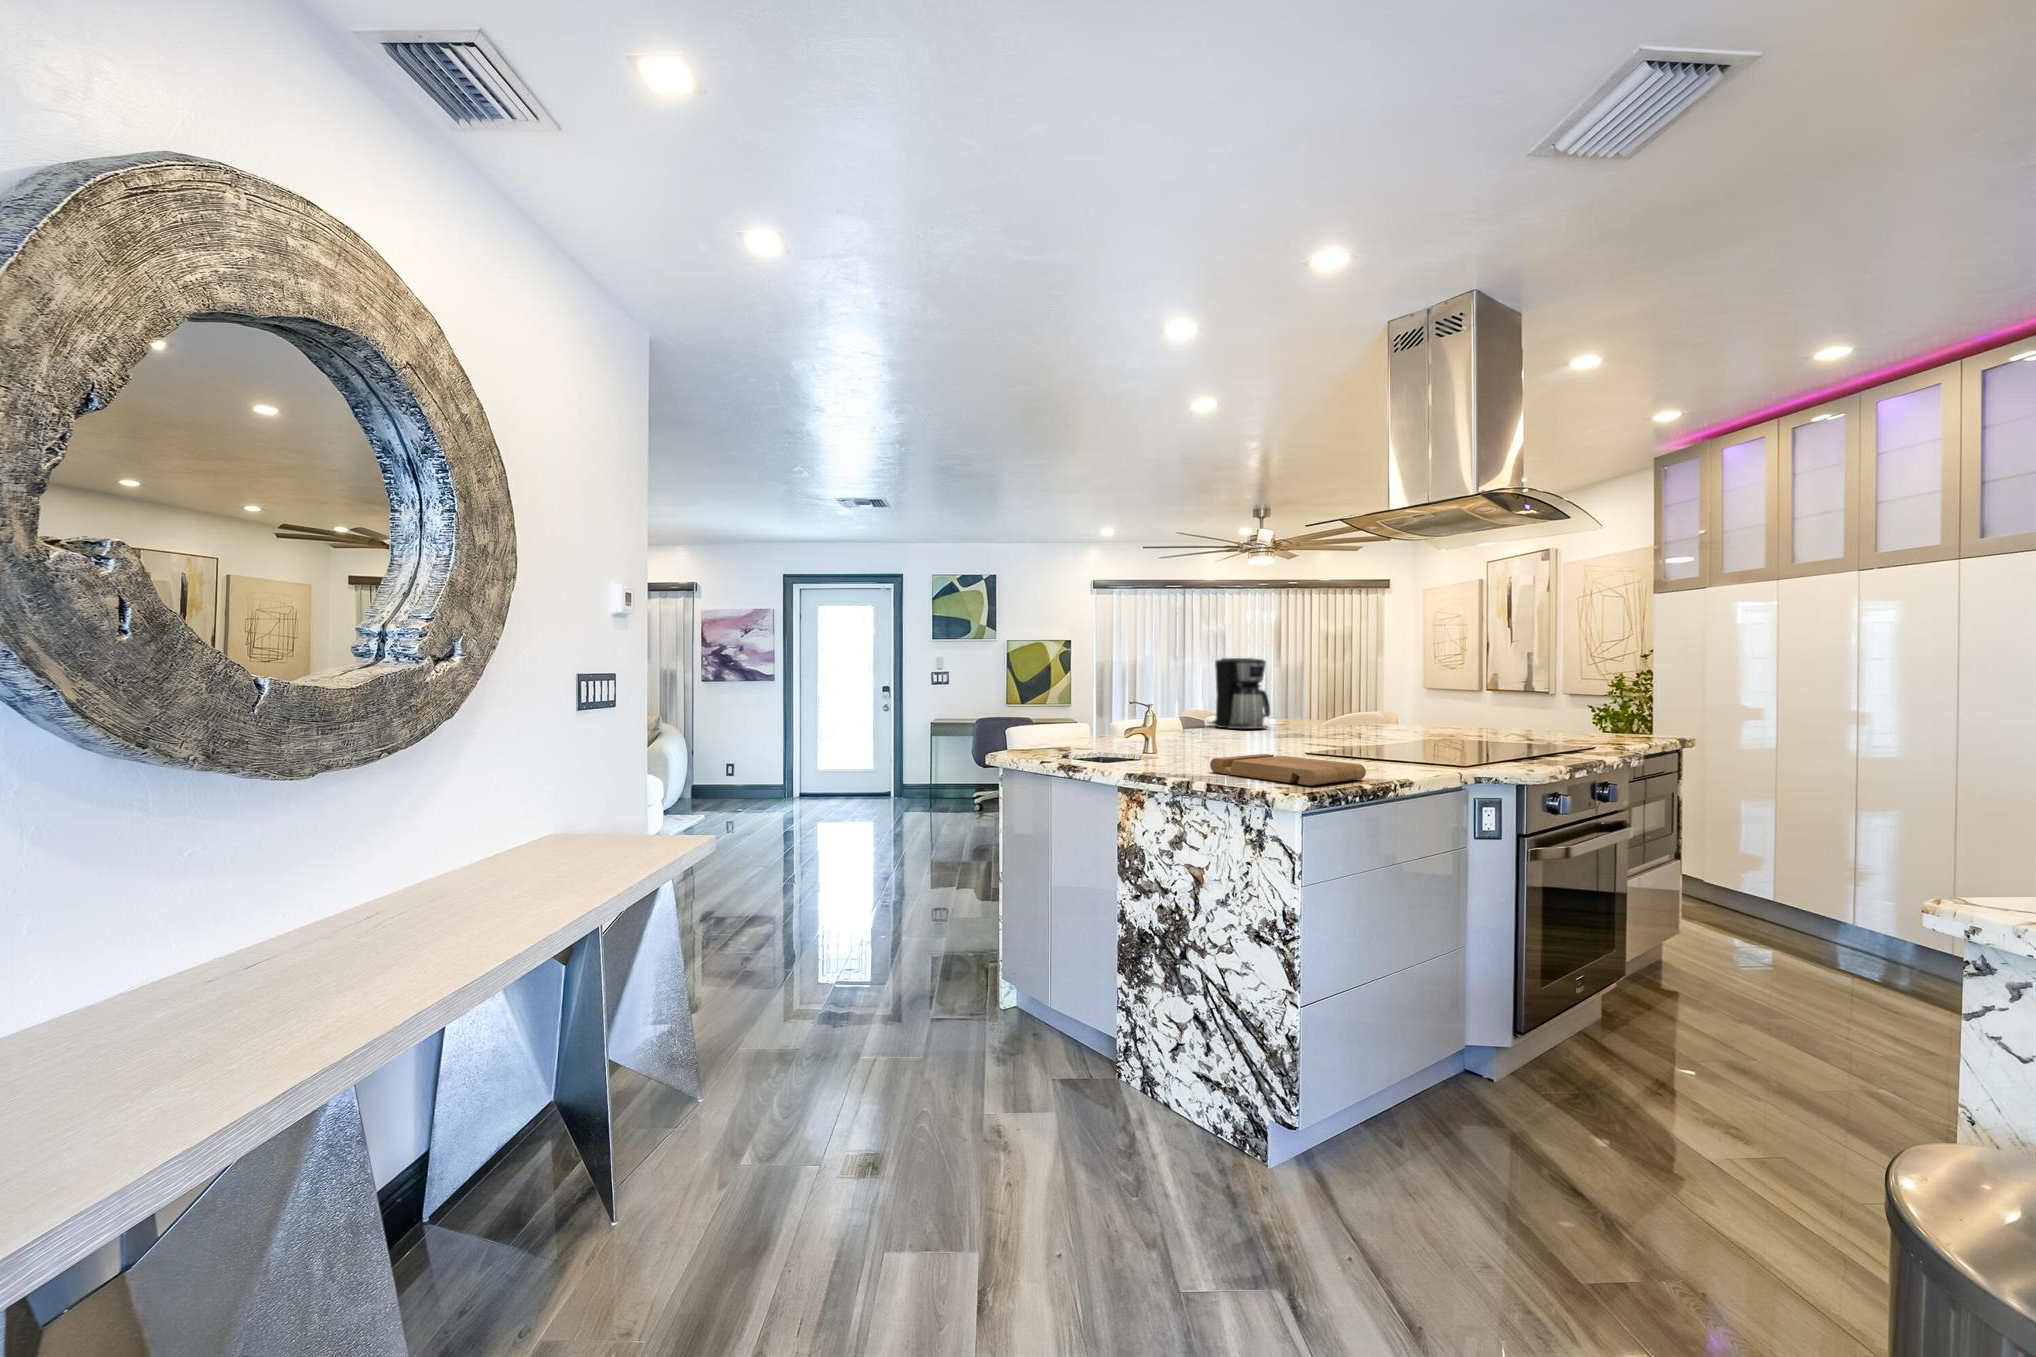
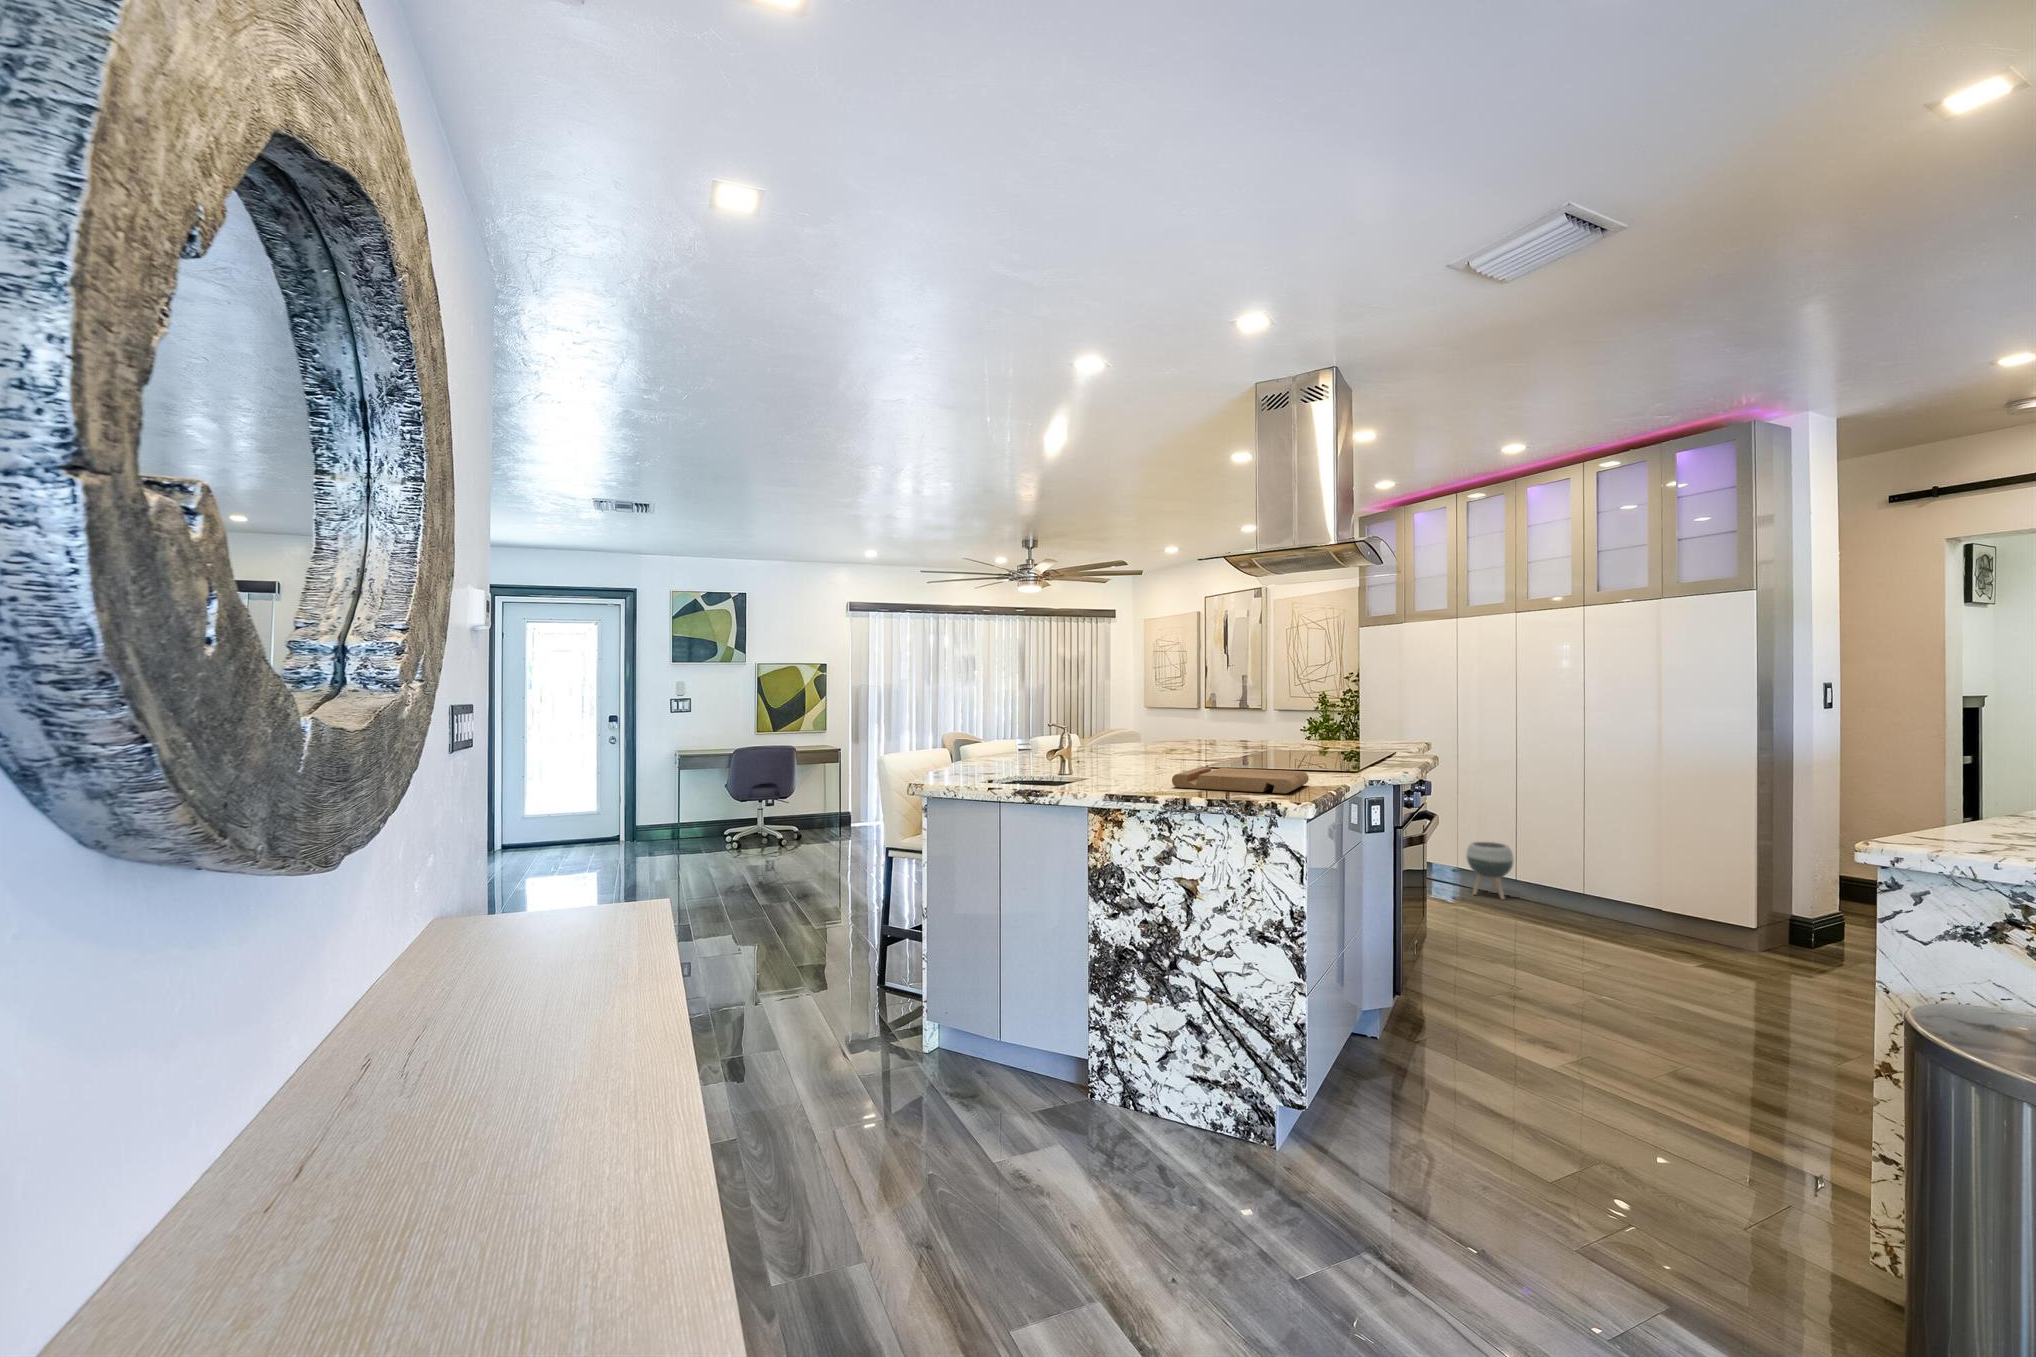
coffee maker: present [1210,658,1270,729] -> none [1042,678,1103,746]
planter: none [1792,885,1870,967] -> present [1466,842,1514,899]

